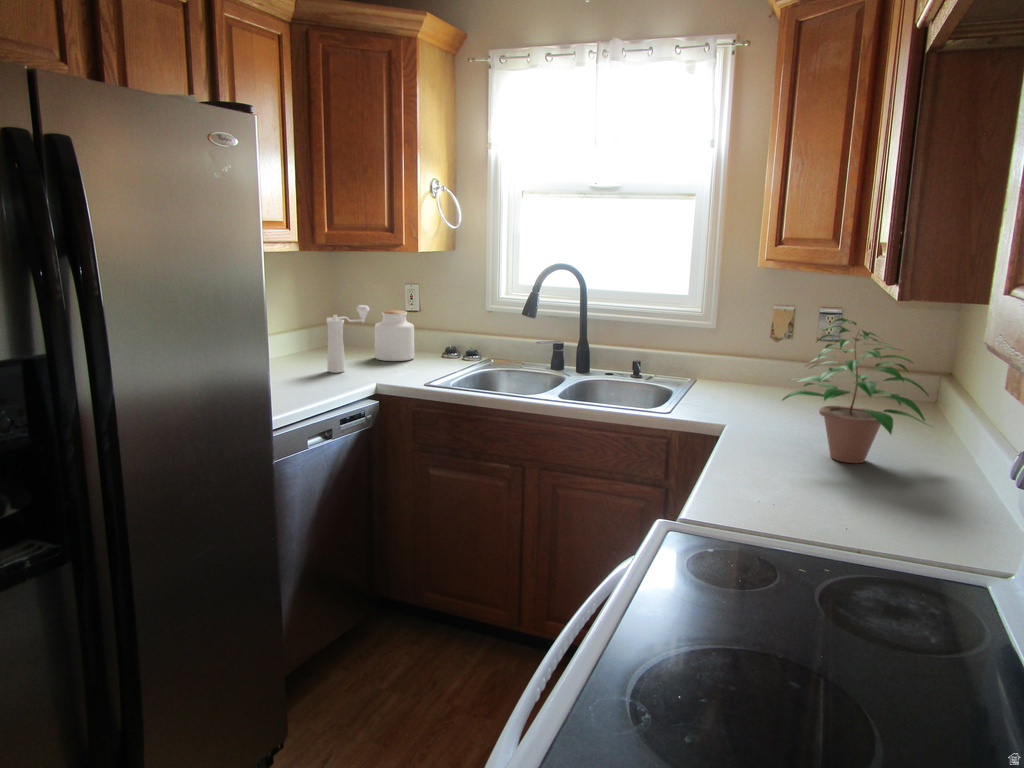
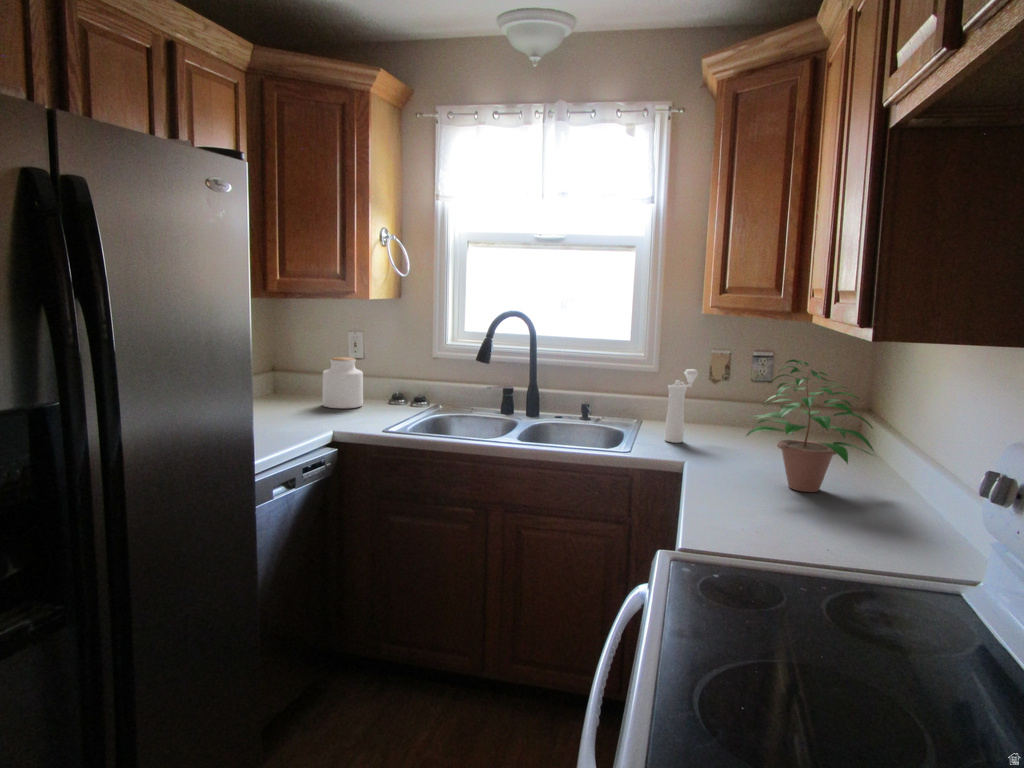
pepper mill: present [326,305,369,373] -> present [665,369,698,443]

